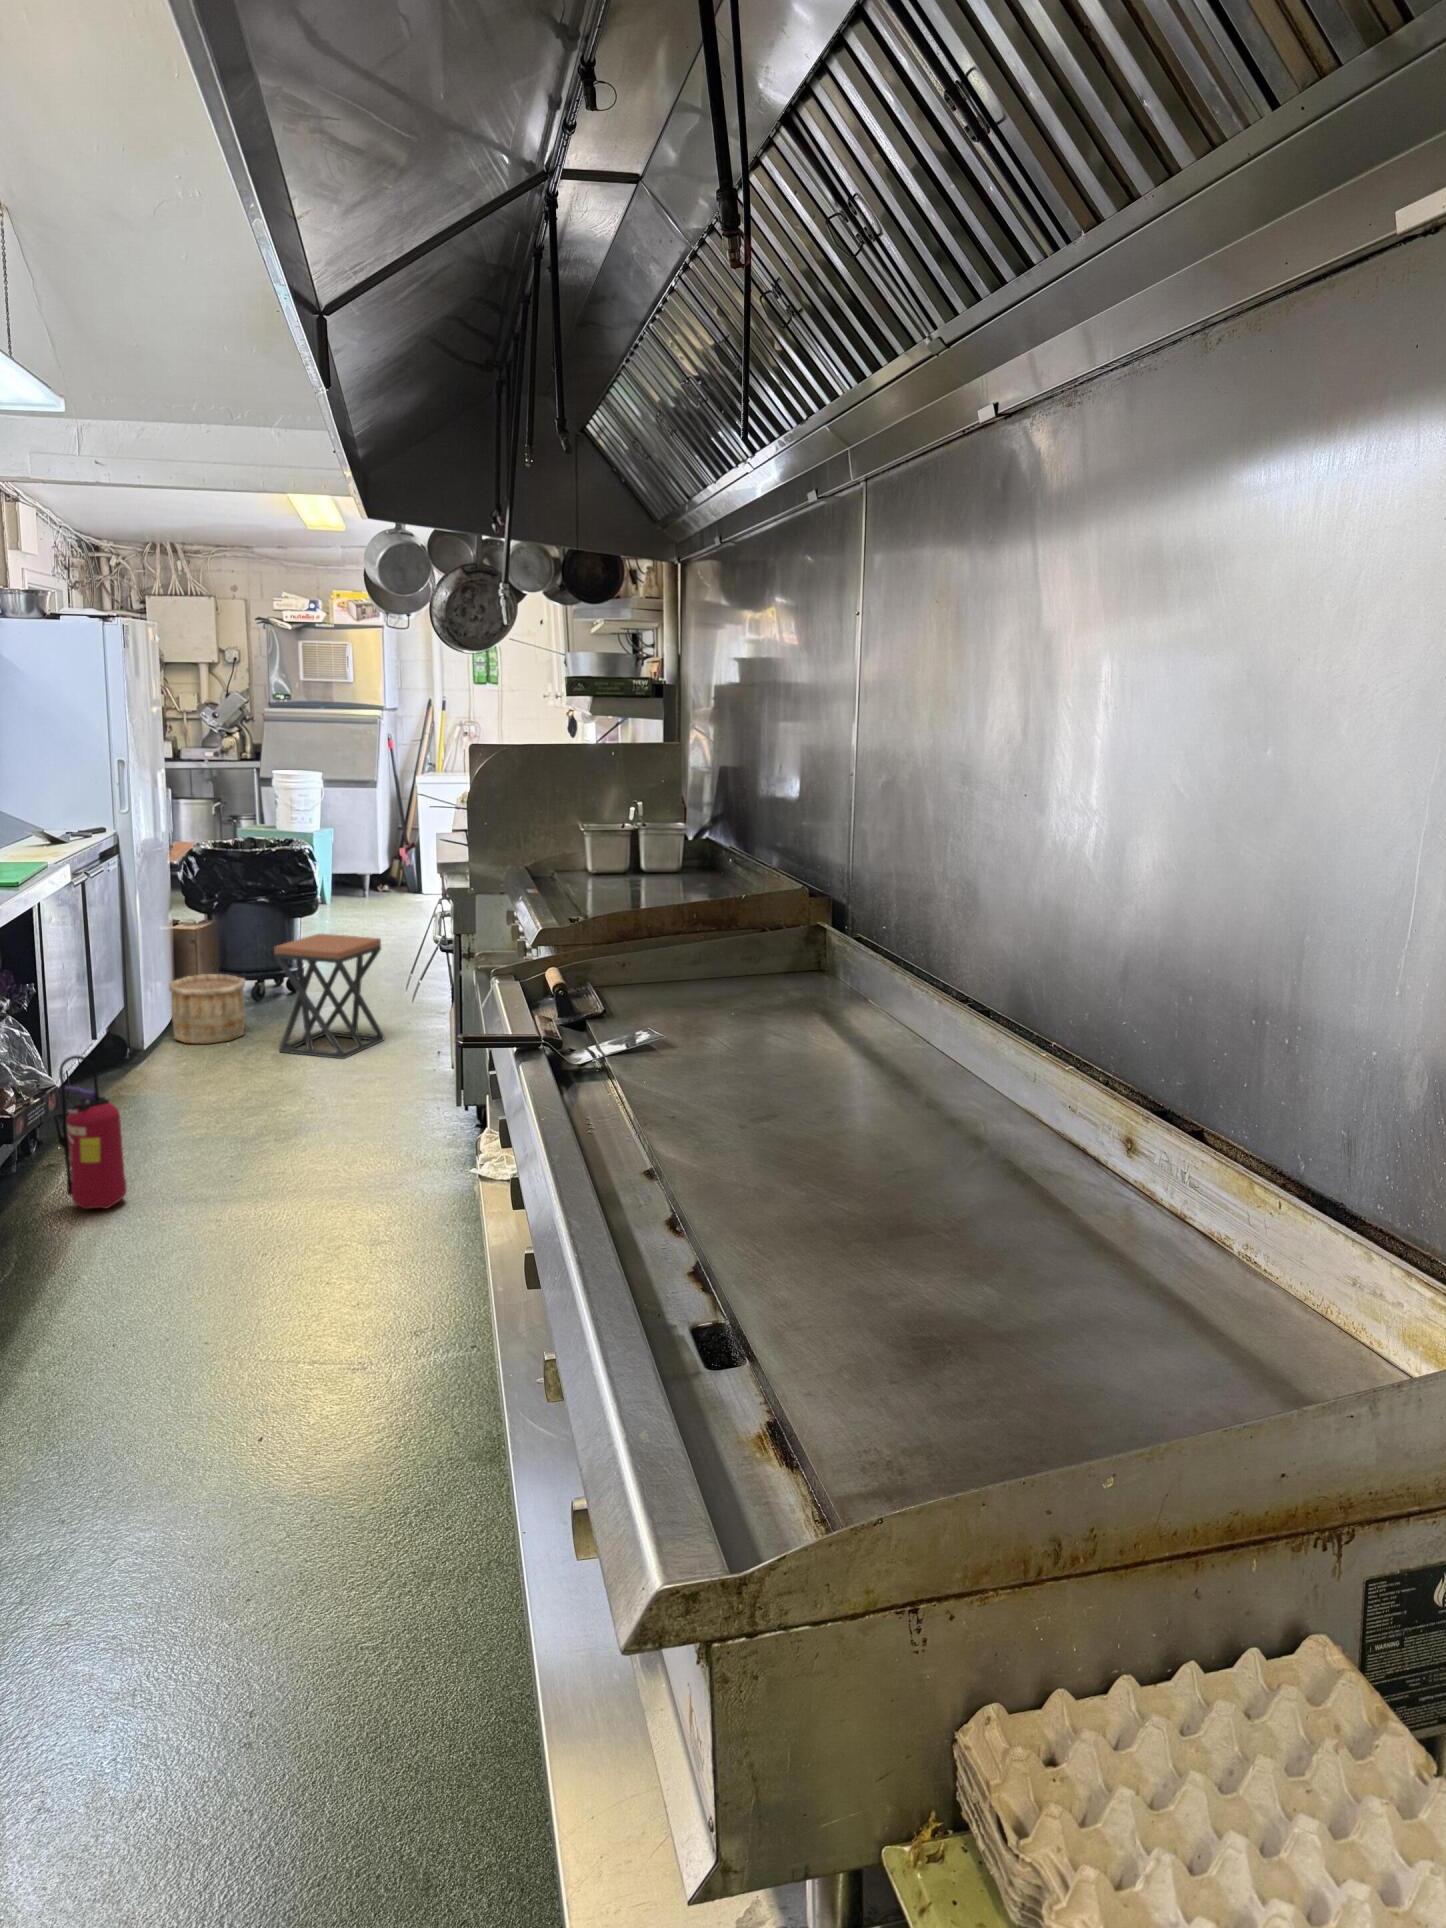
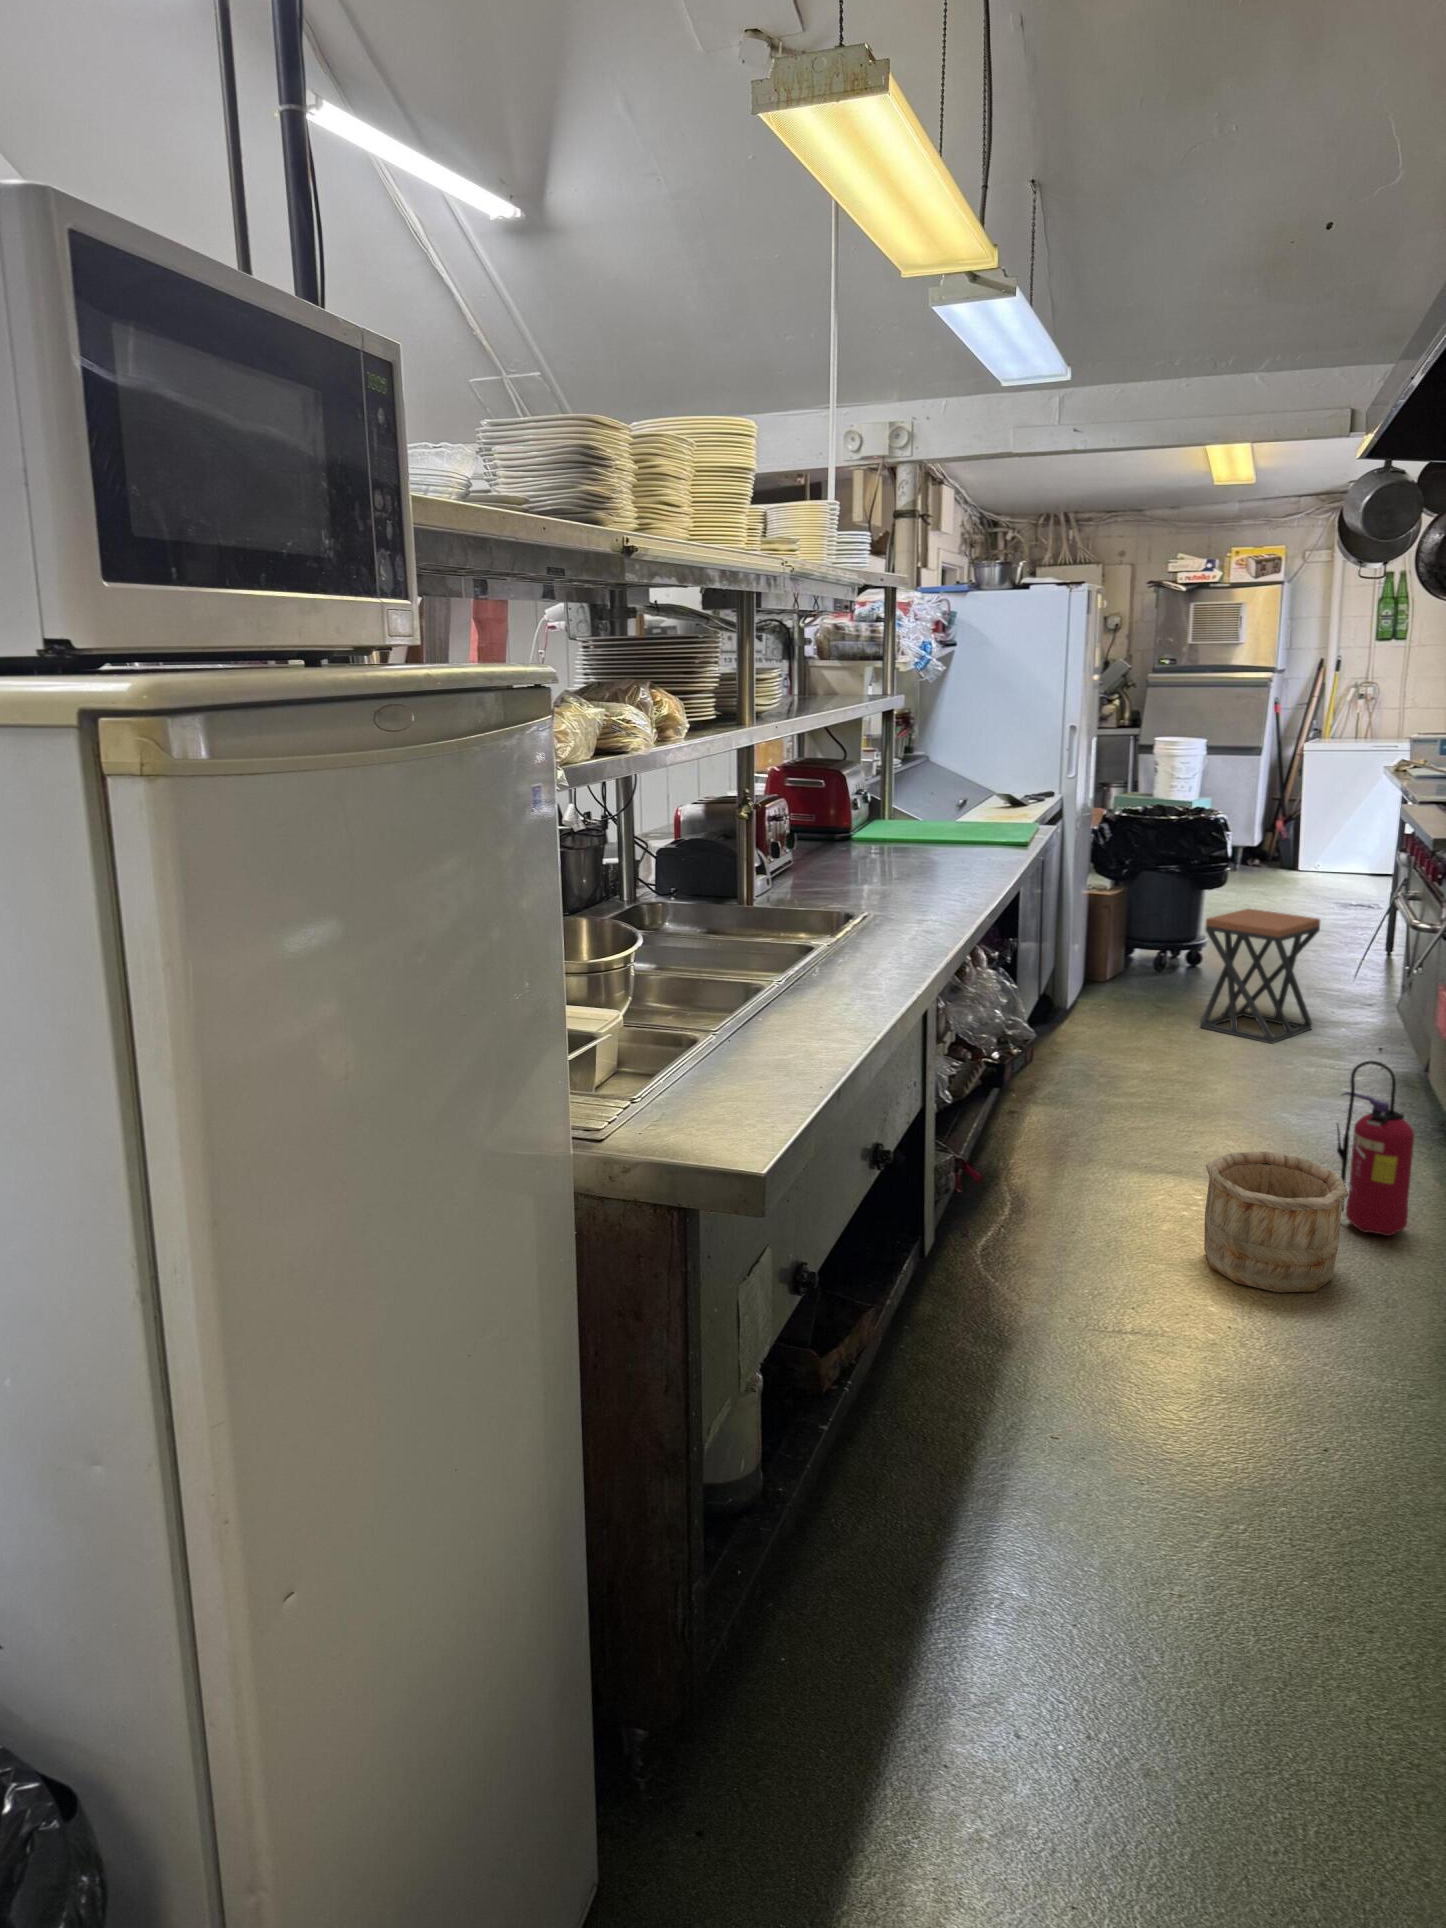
wooden bucket: present [169,974,245,1043] -> present [1204,1151,1348,1292]
fire extinguisher: present [54,1056,127,1209] -> present [1337,1061,1414,1236]

